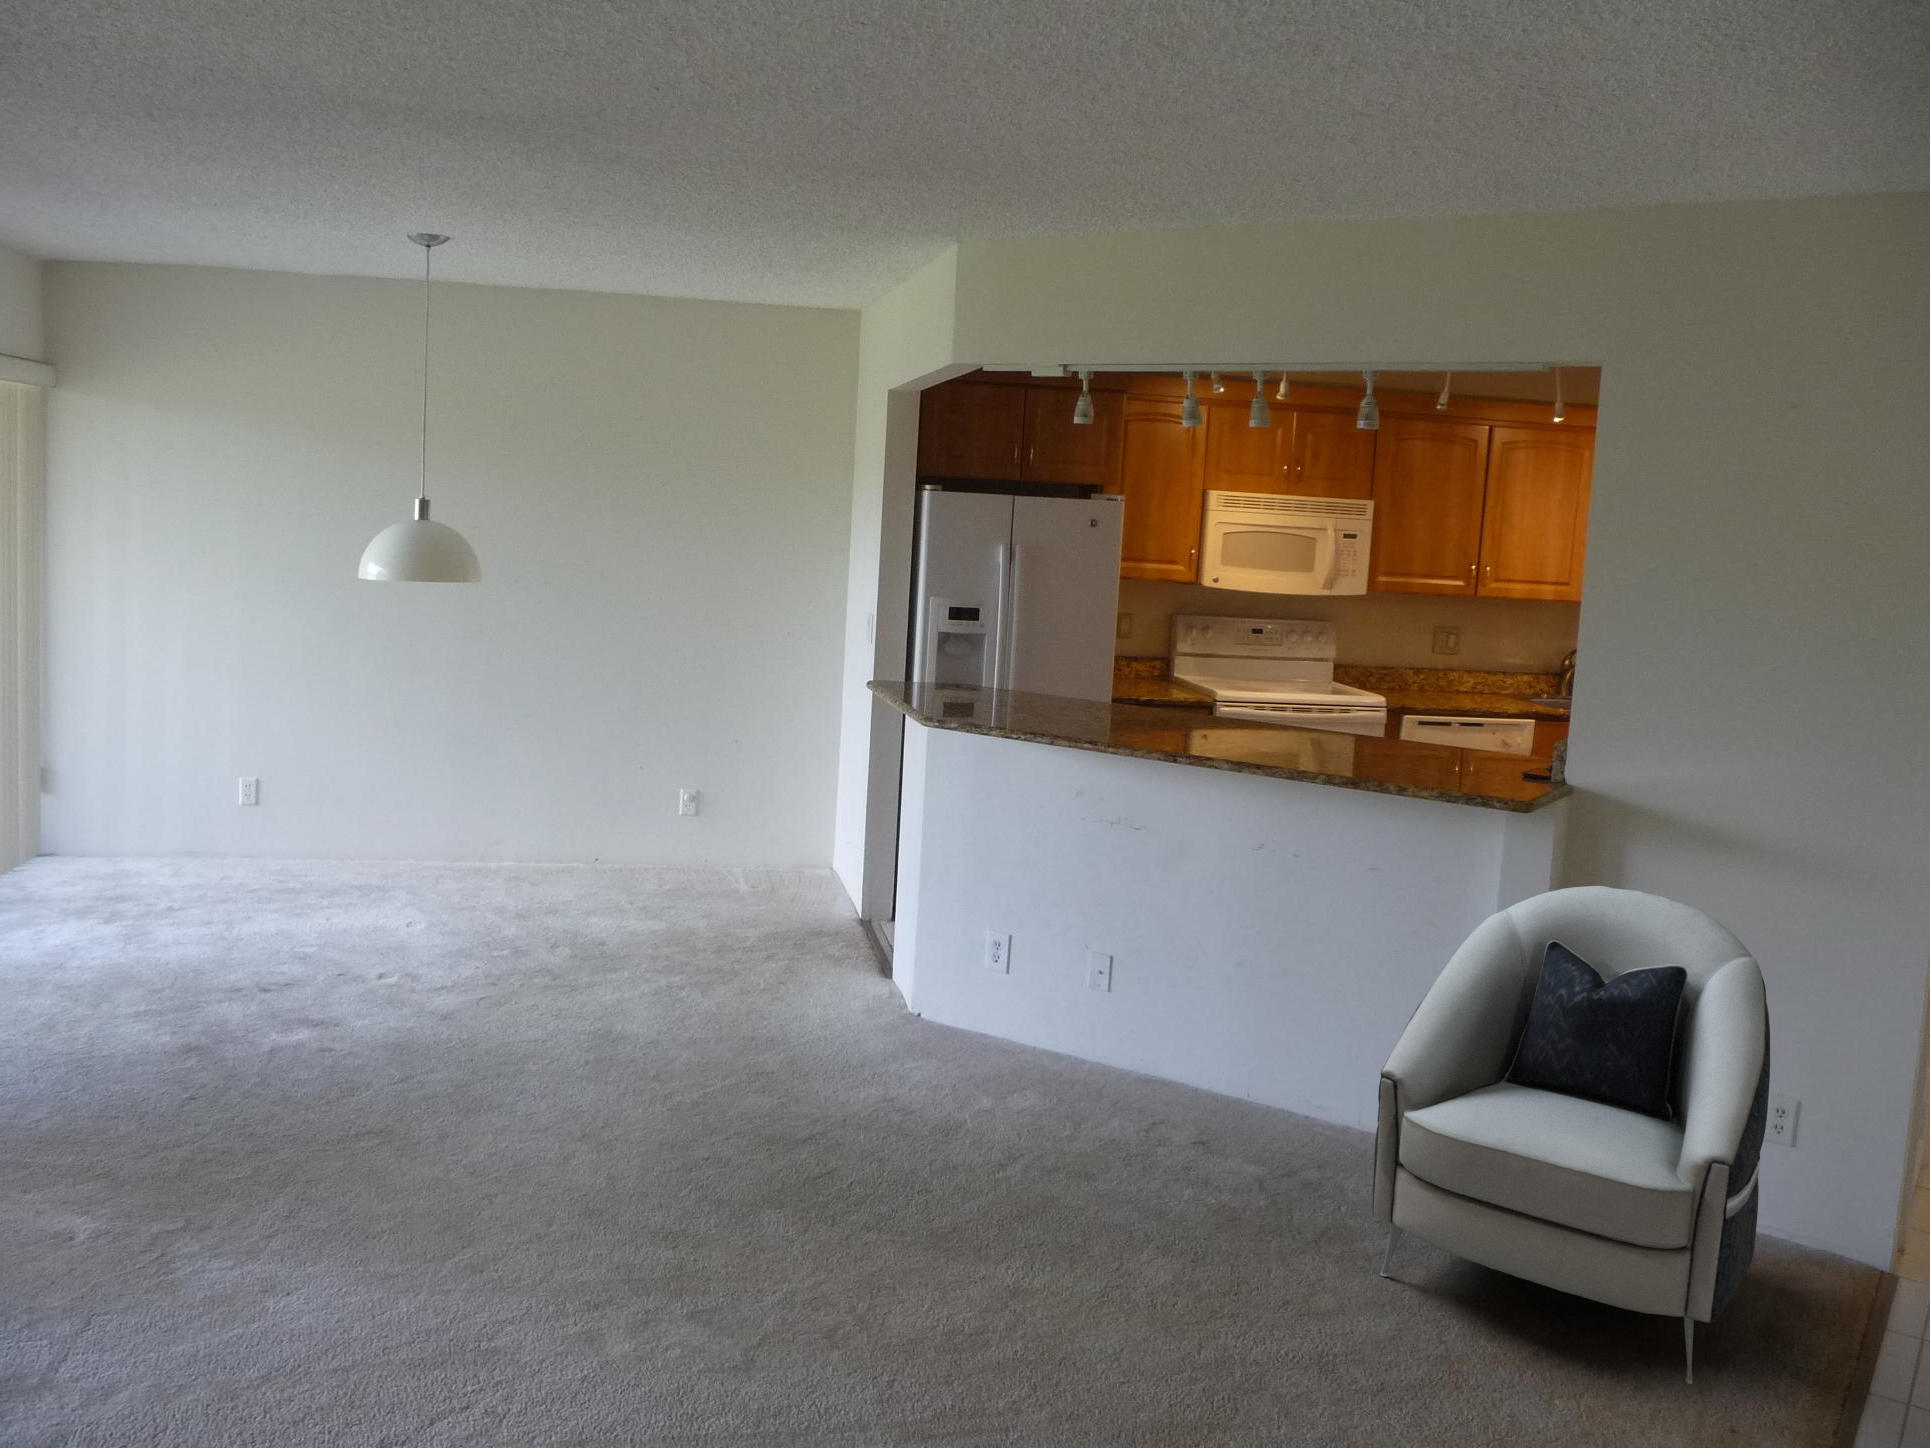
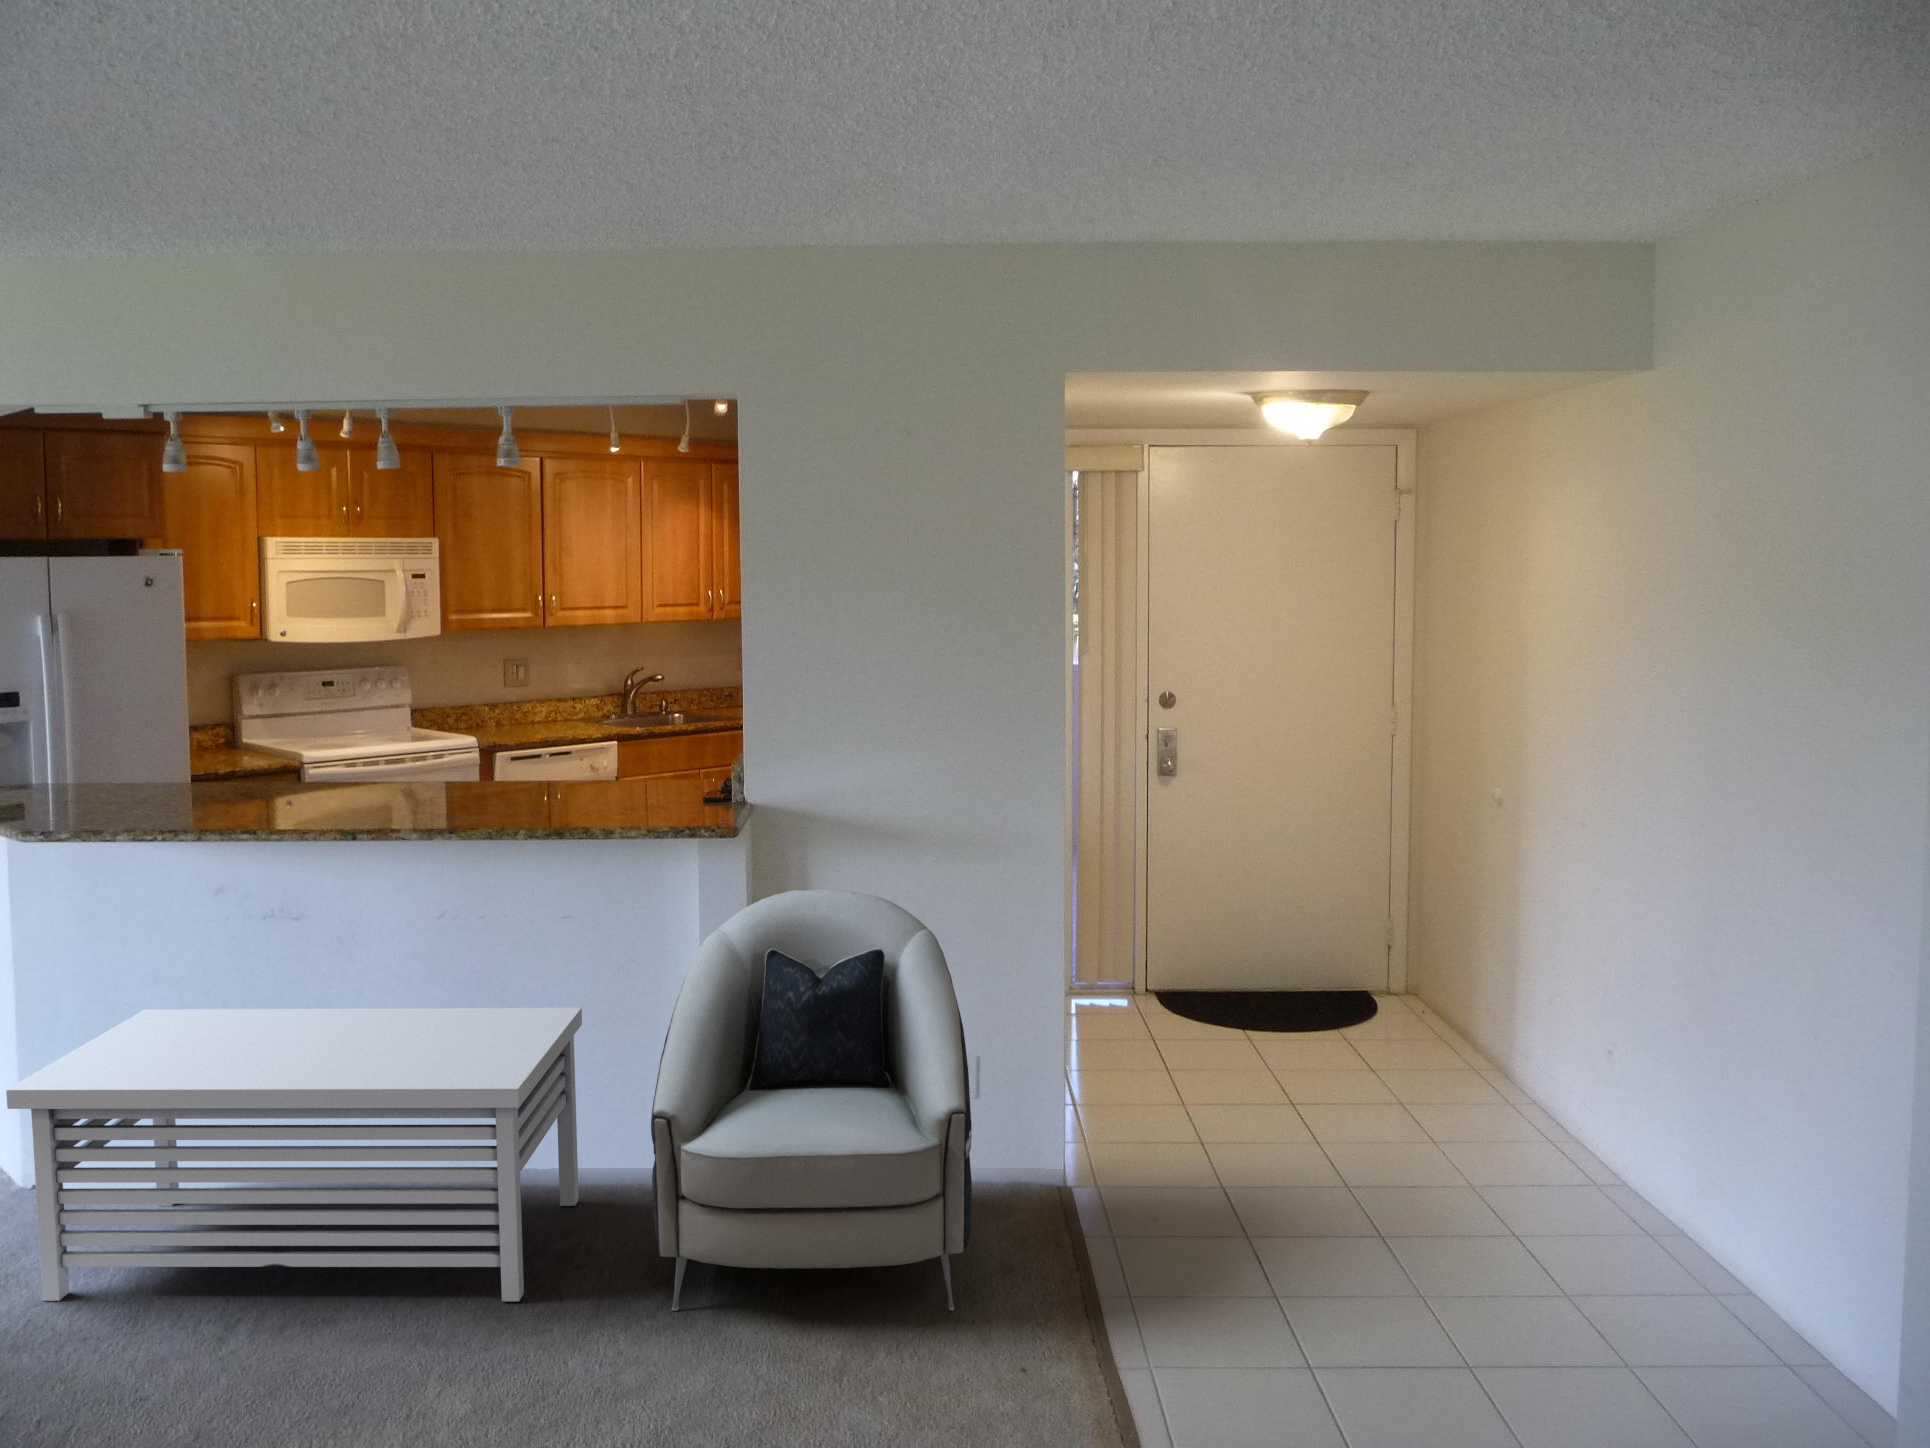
storage bench: none [878,883,1367,1218] -> present [6,1008,582,1301]

